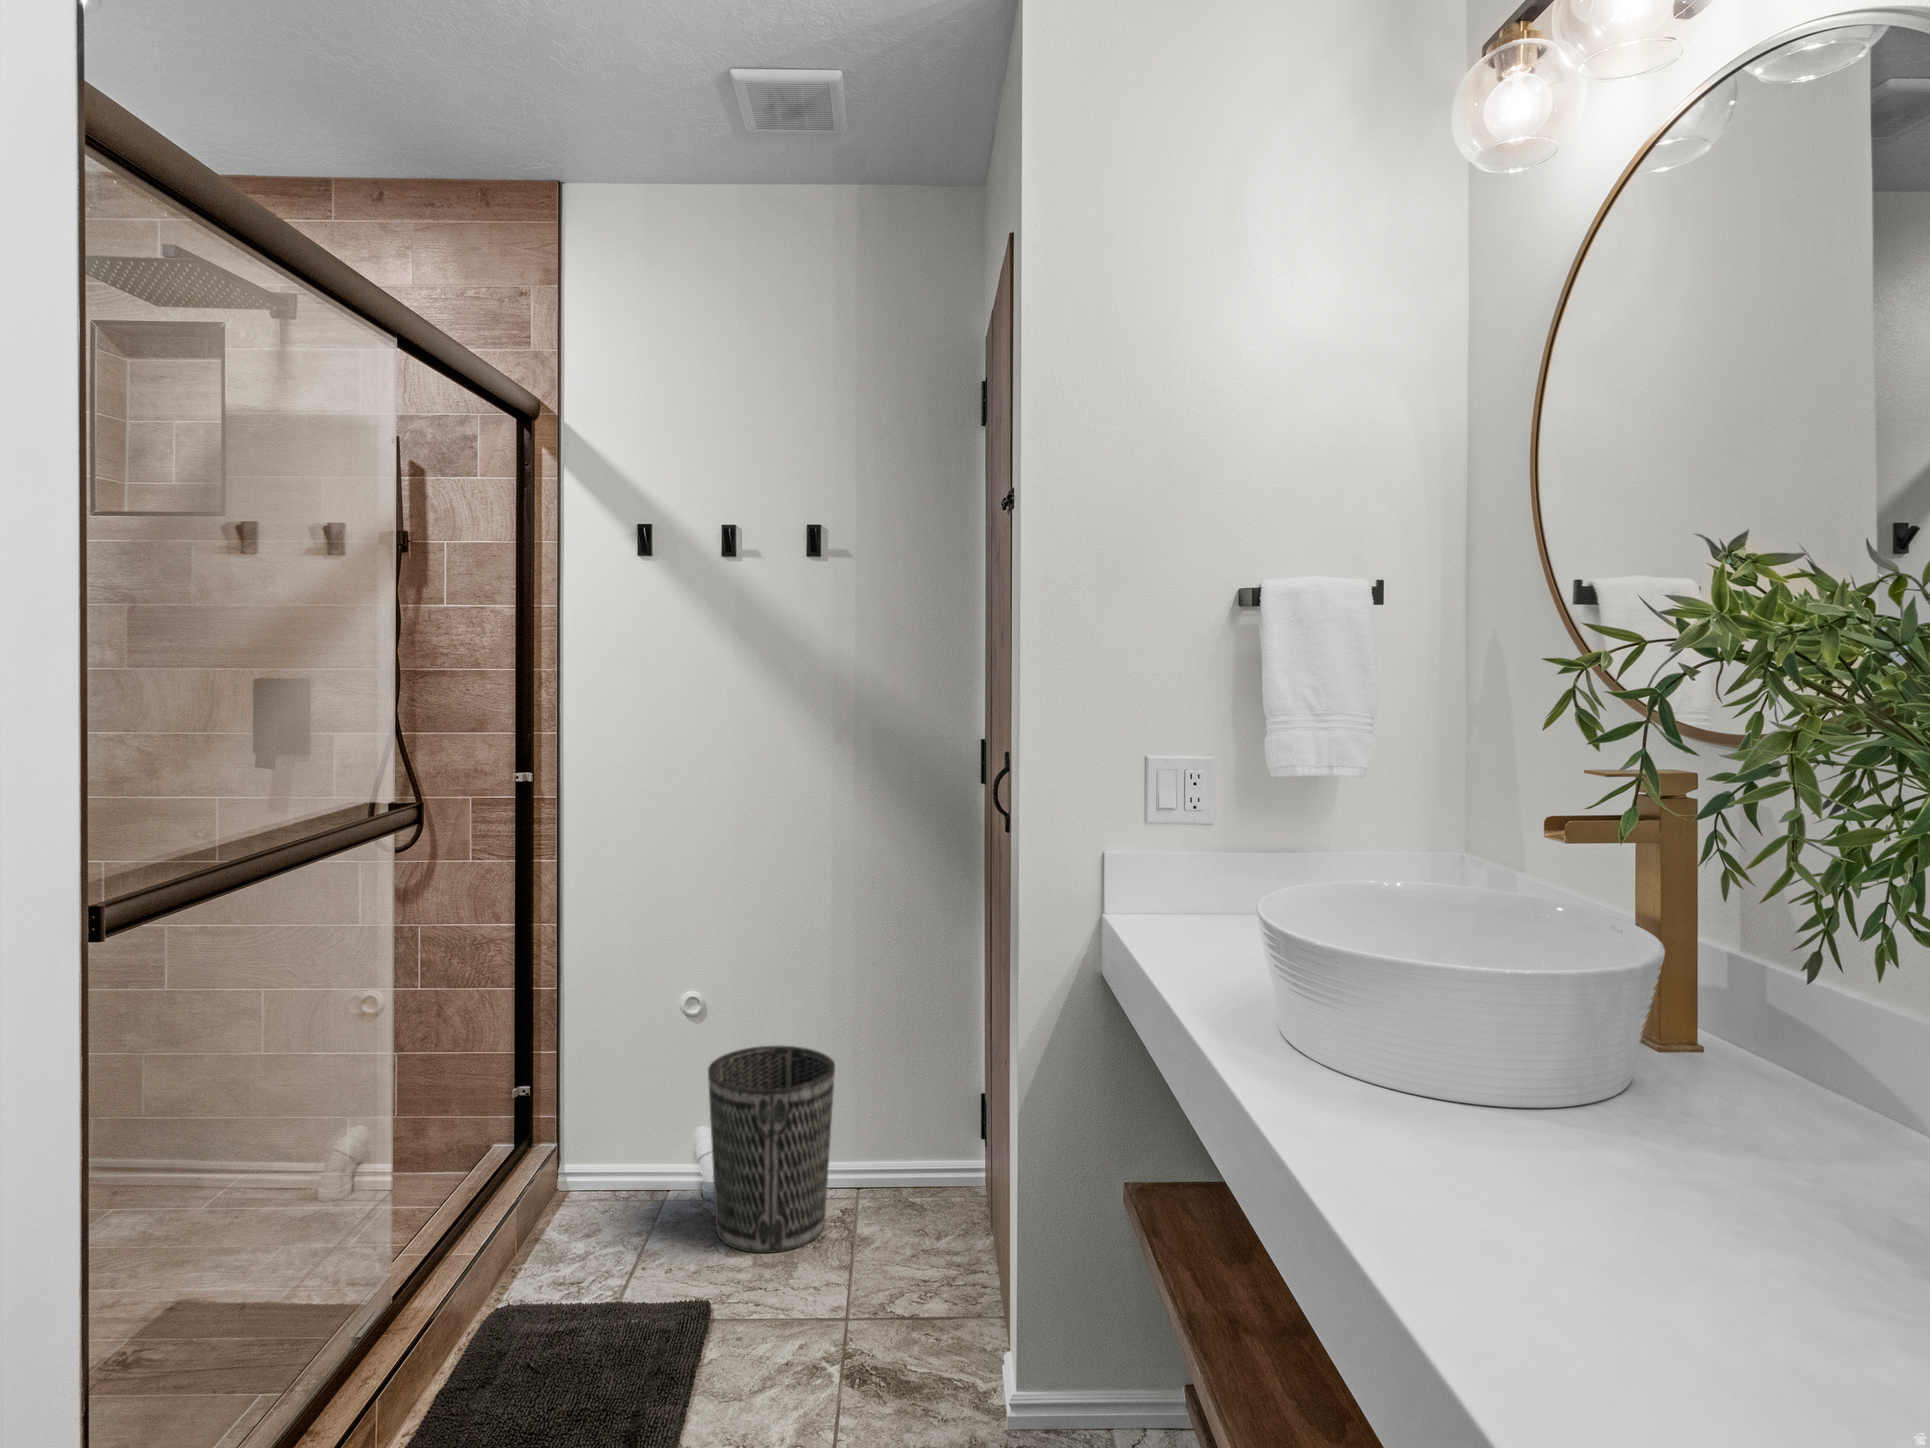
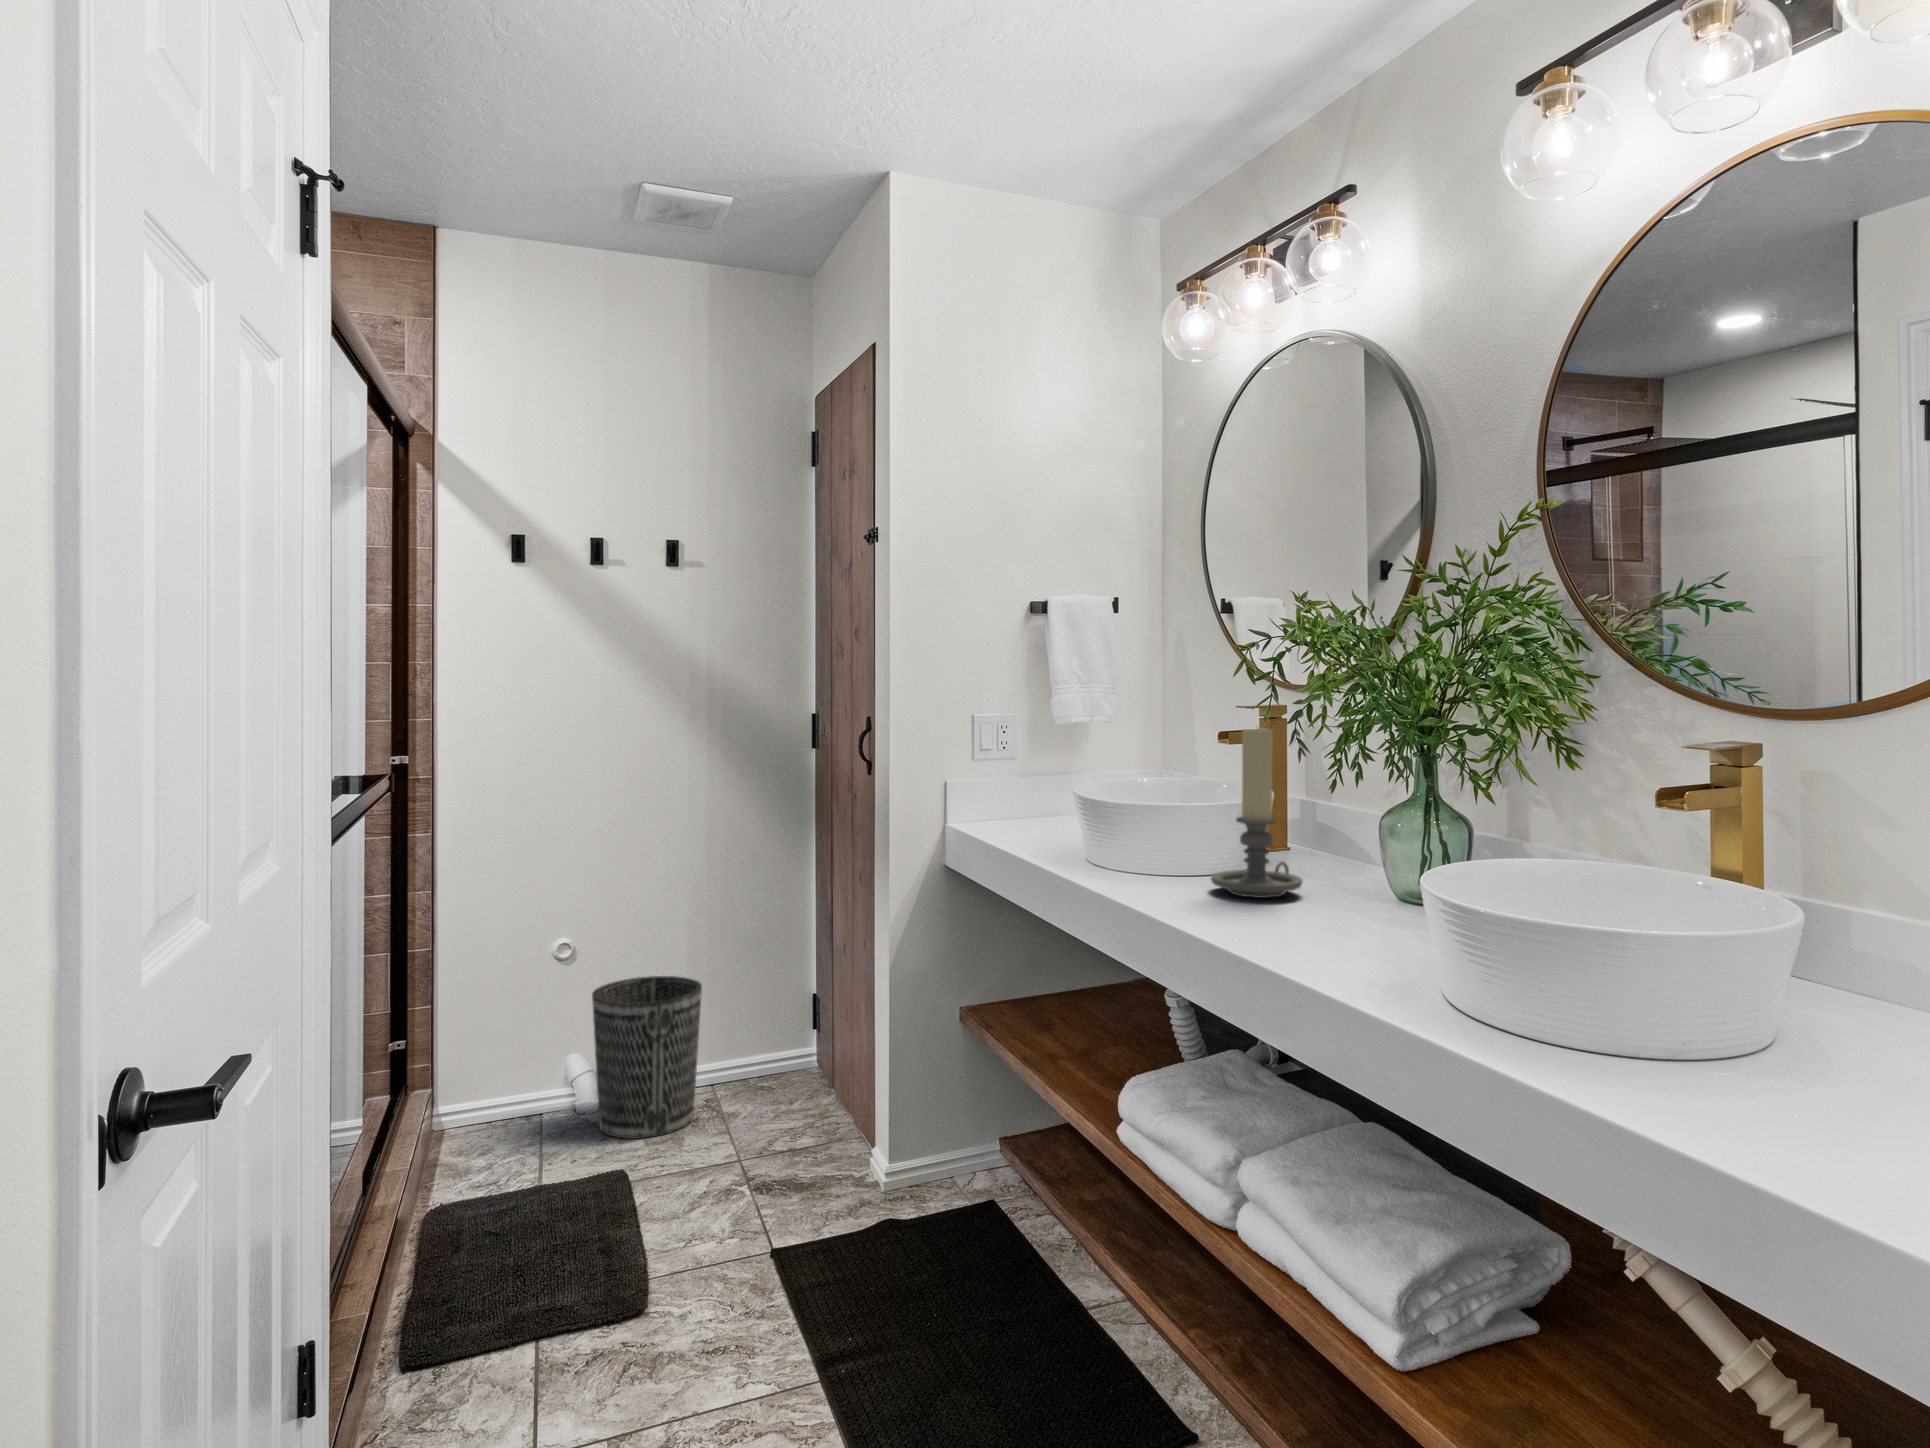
candle holder: none [1496,840,1726,1231] -> present [1211,728,1302,898]

